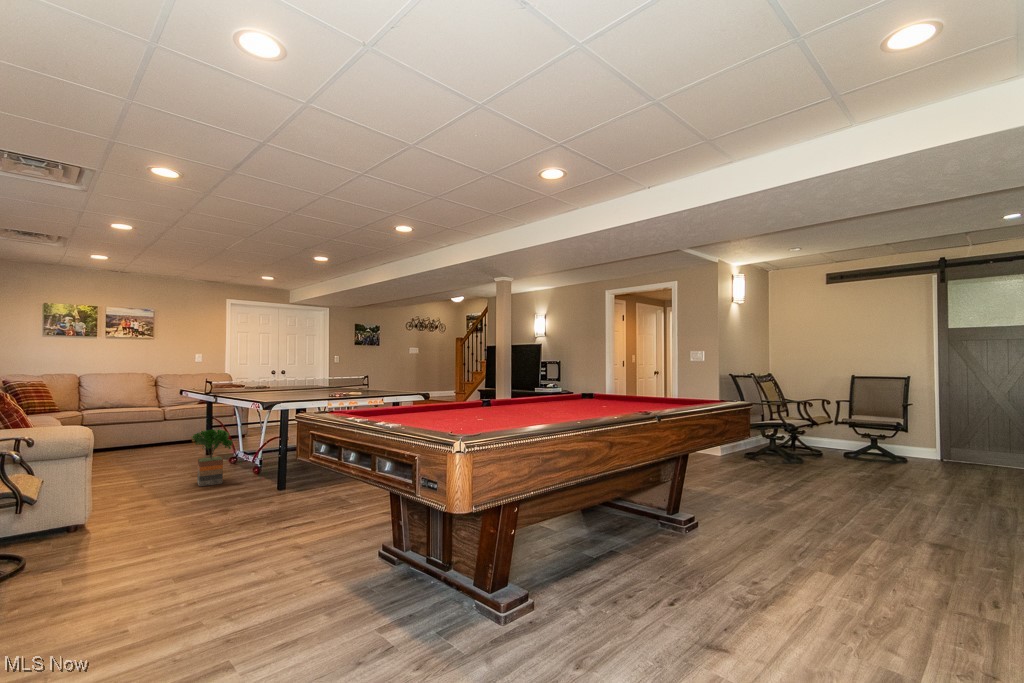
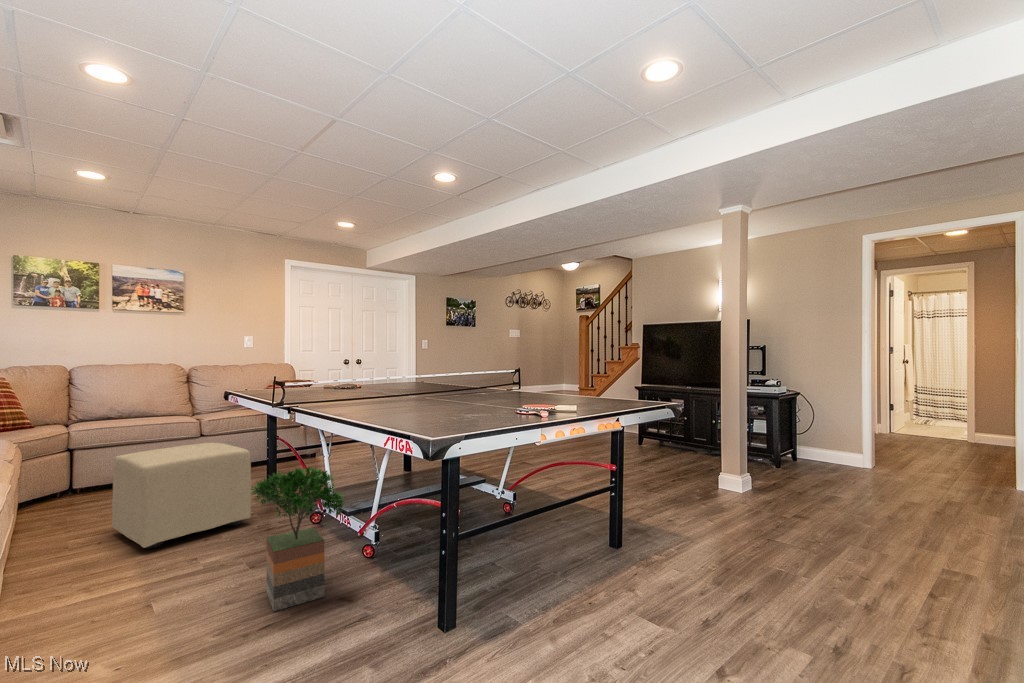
ottoman: none [119,422,194,471] -> present [112,443,251,549]

